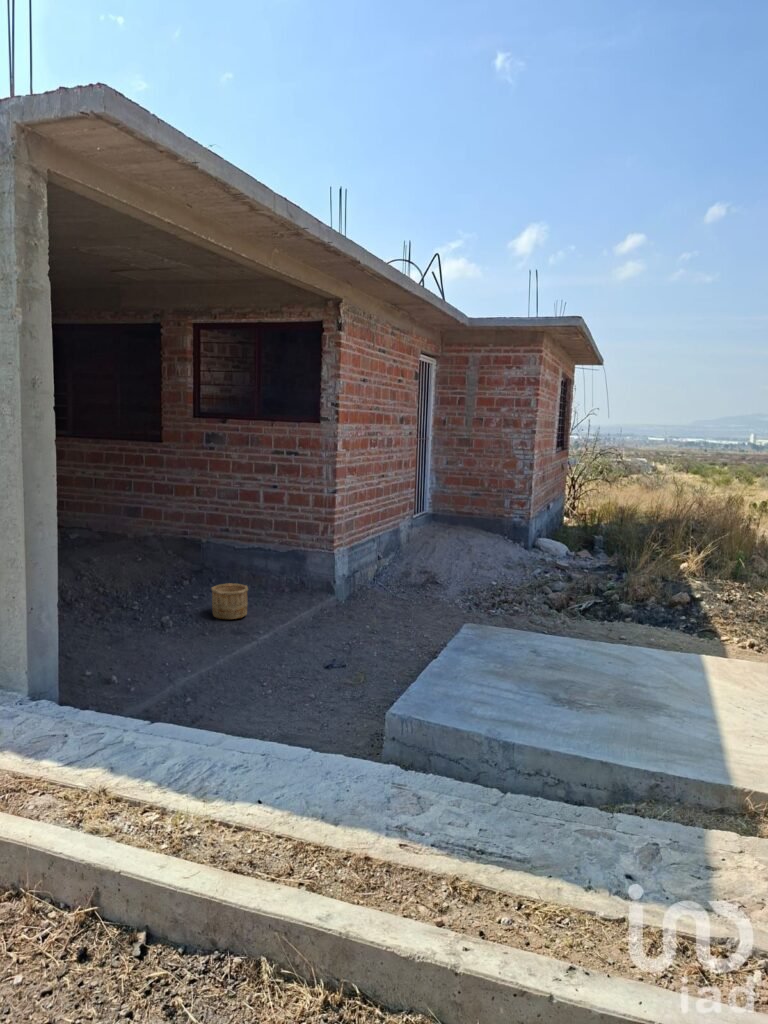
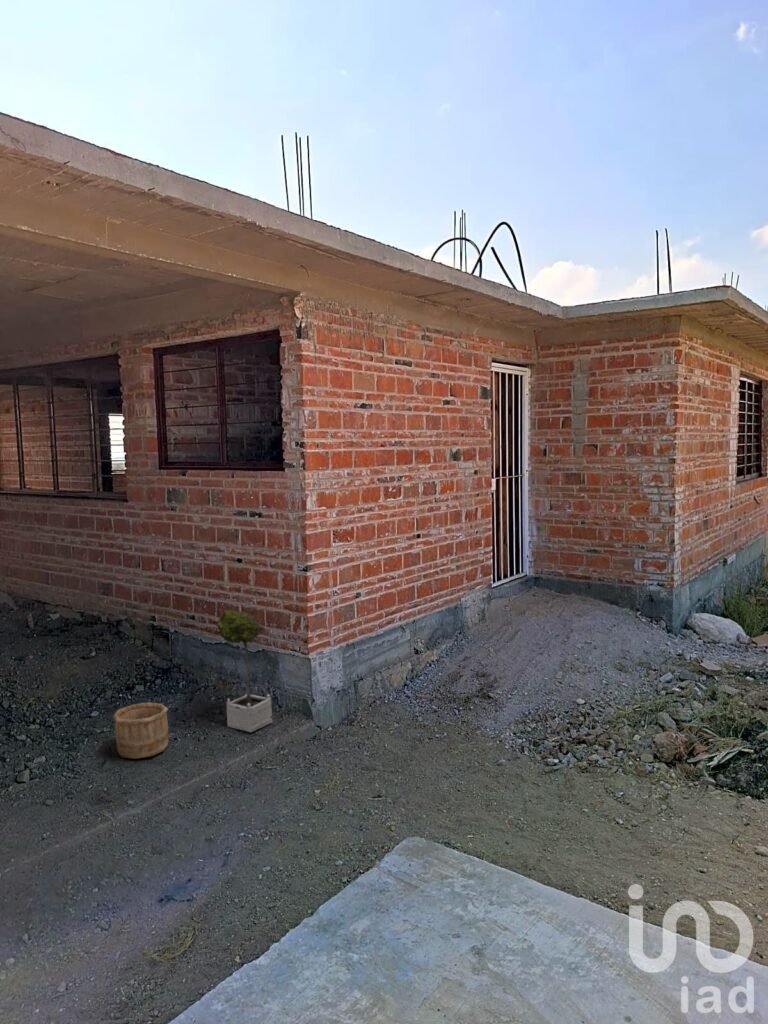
potted tree: none [269,520,304,605] -> present [217,610,272,732]

